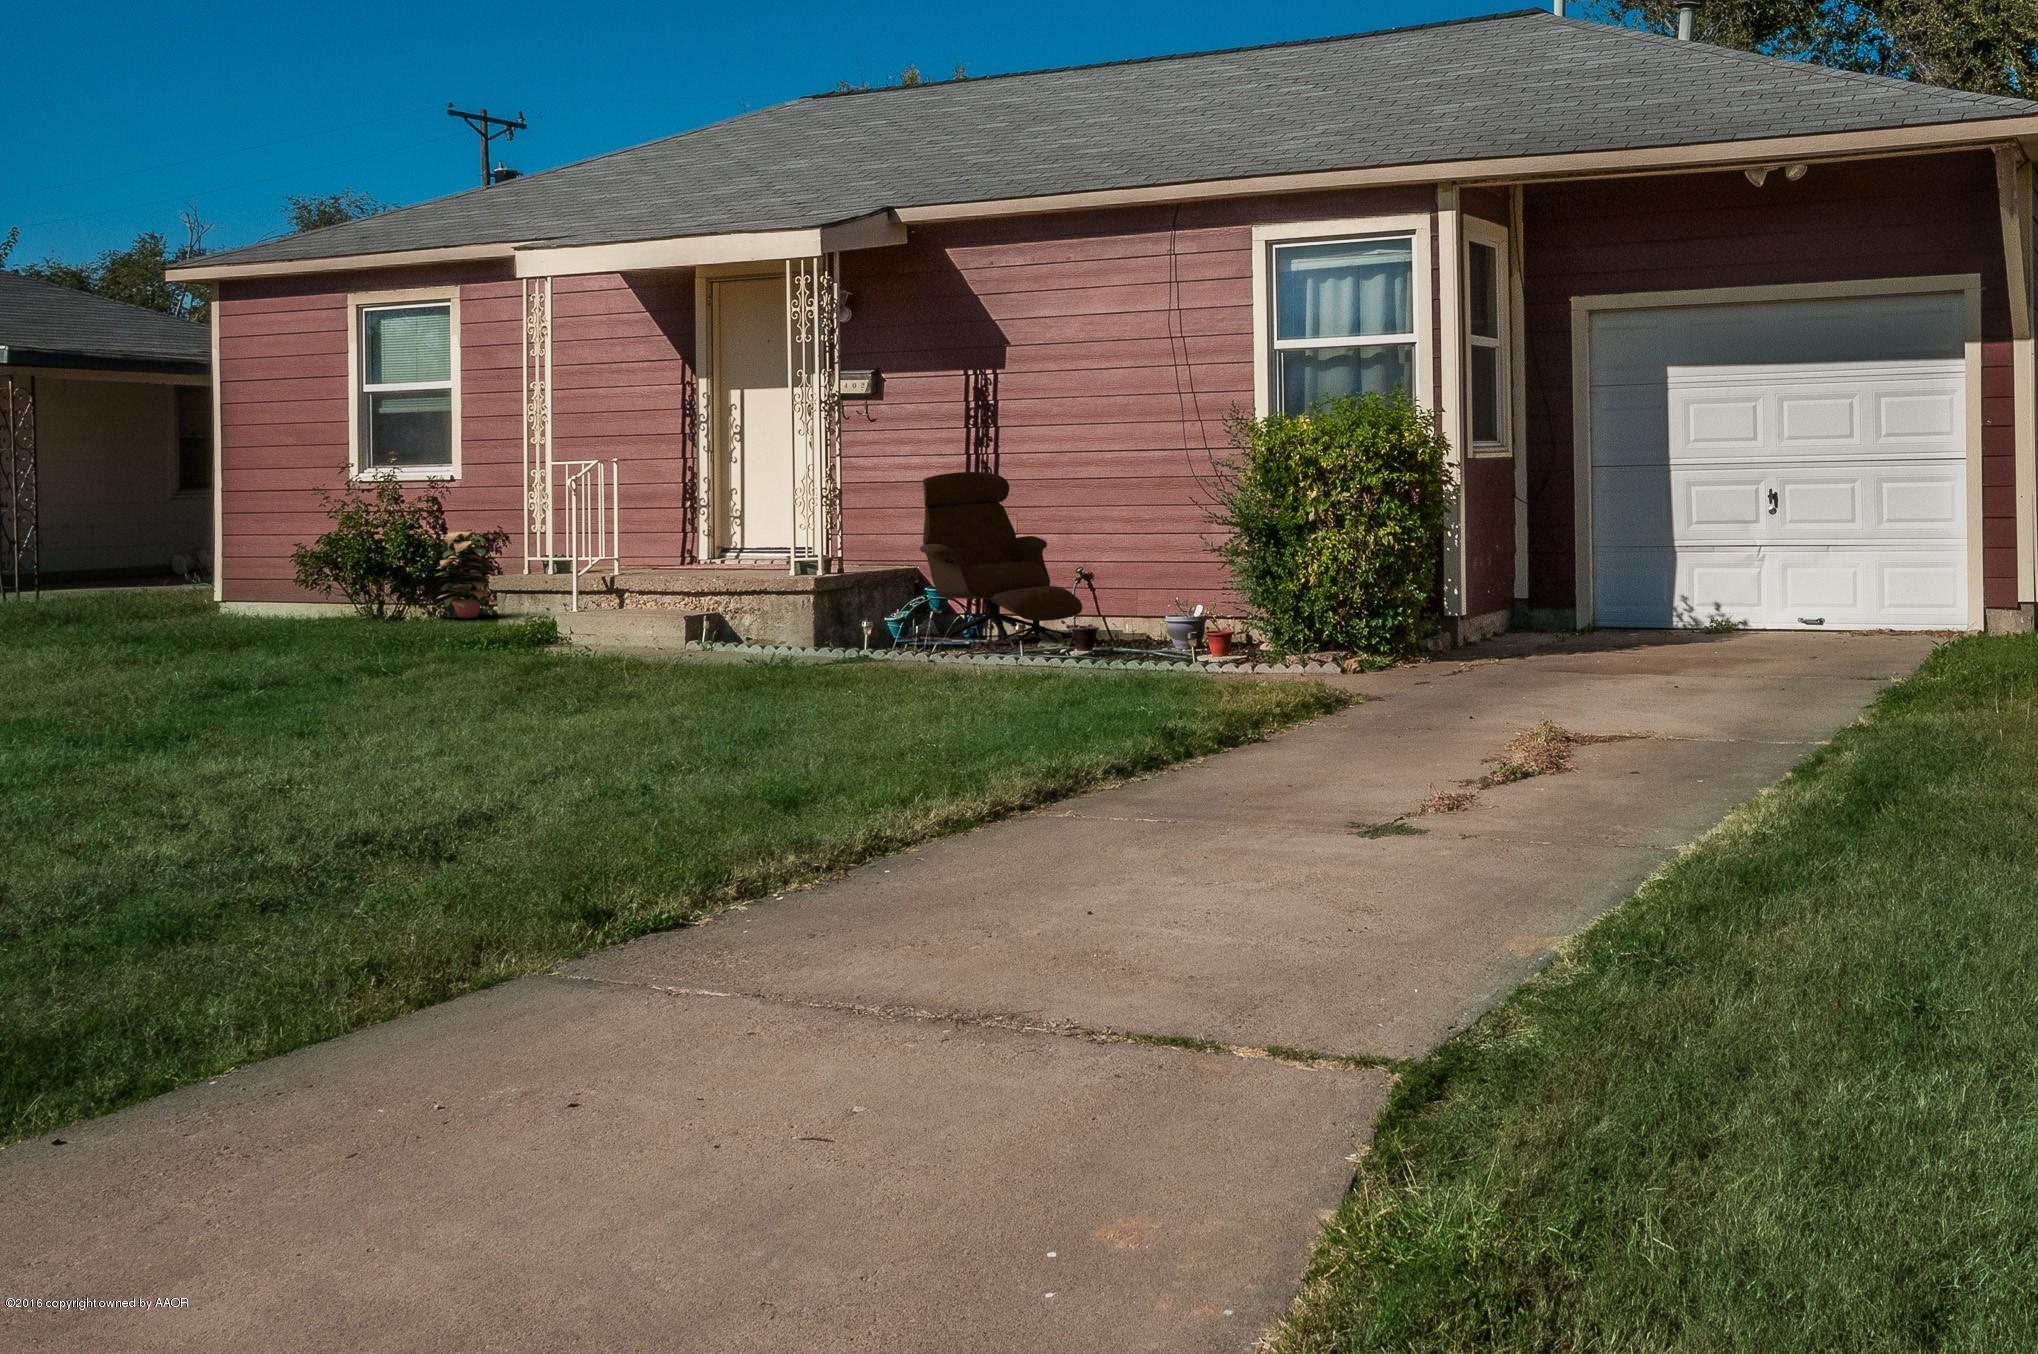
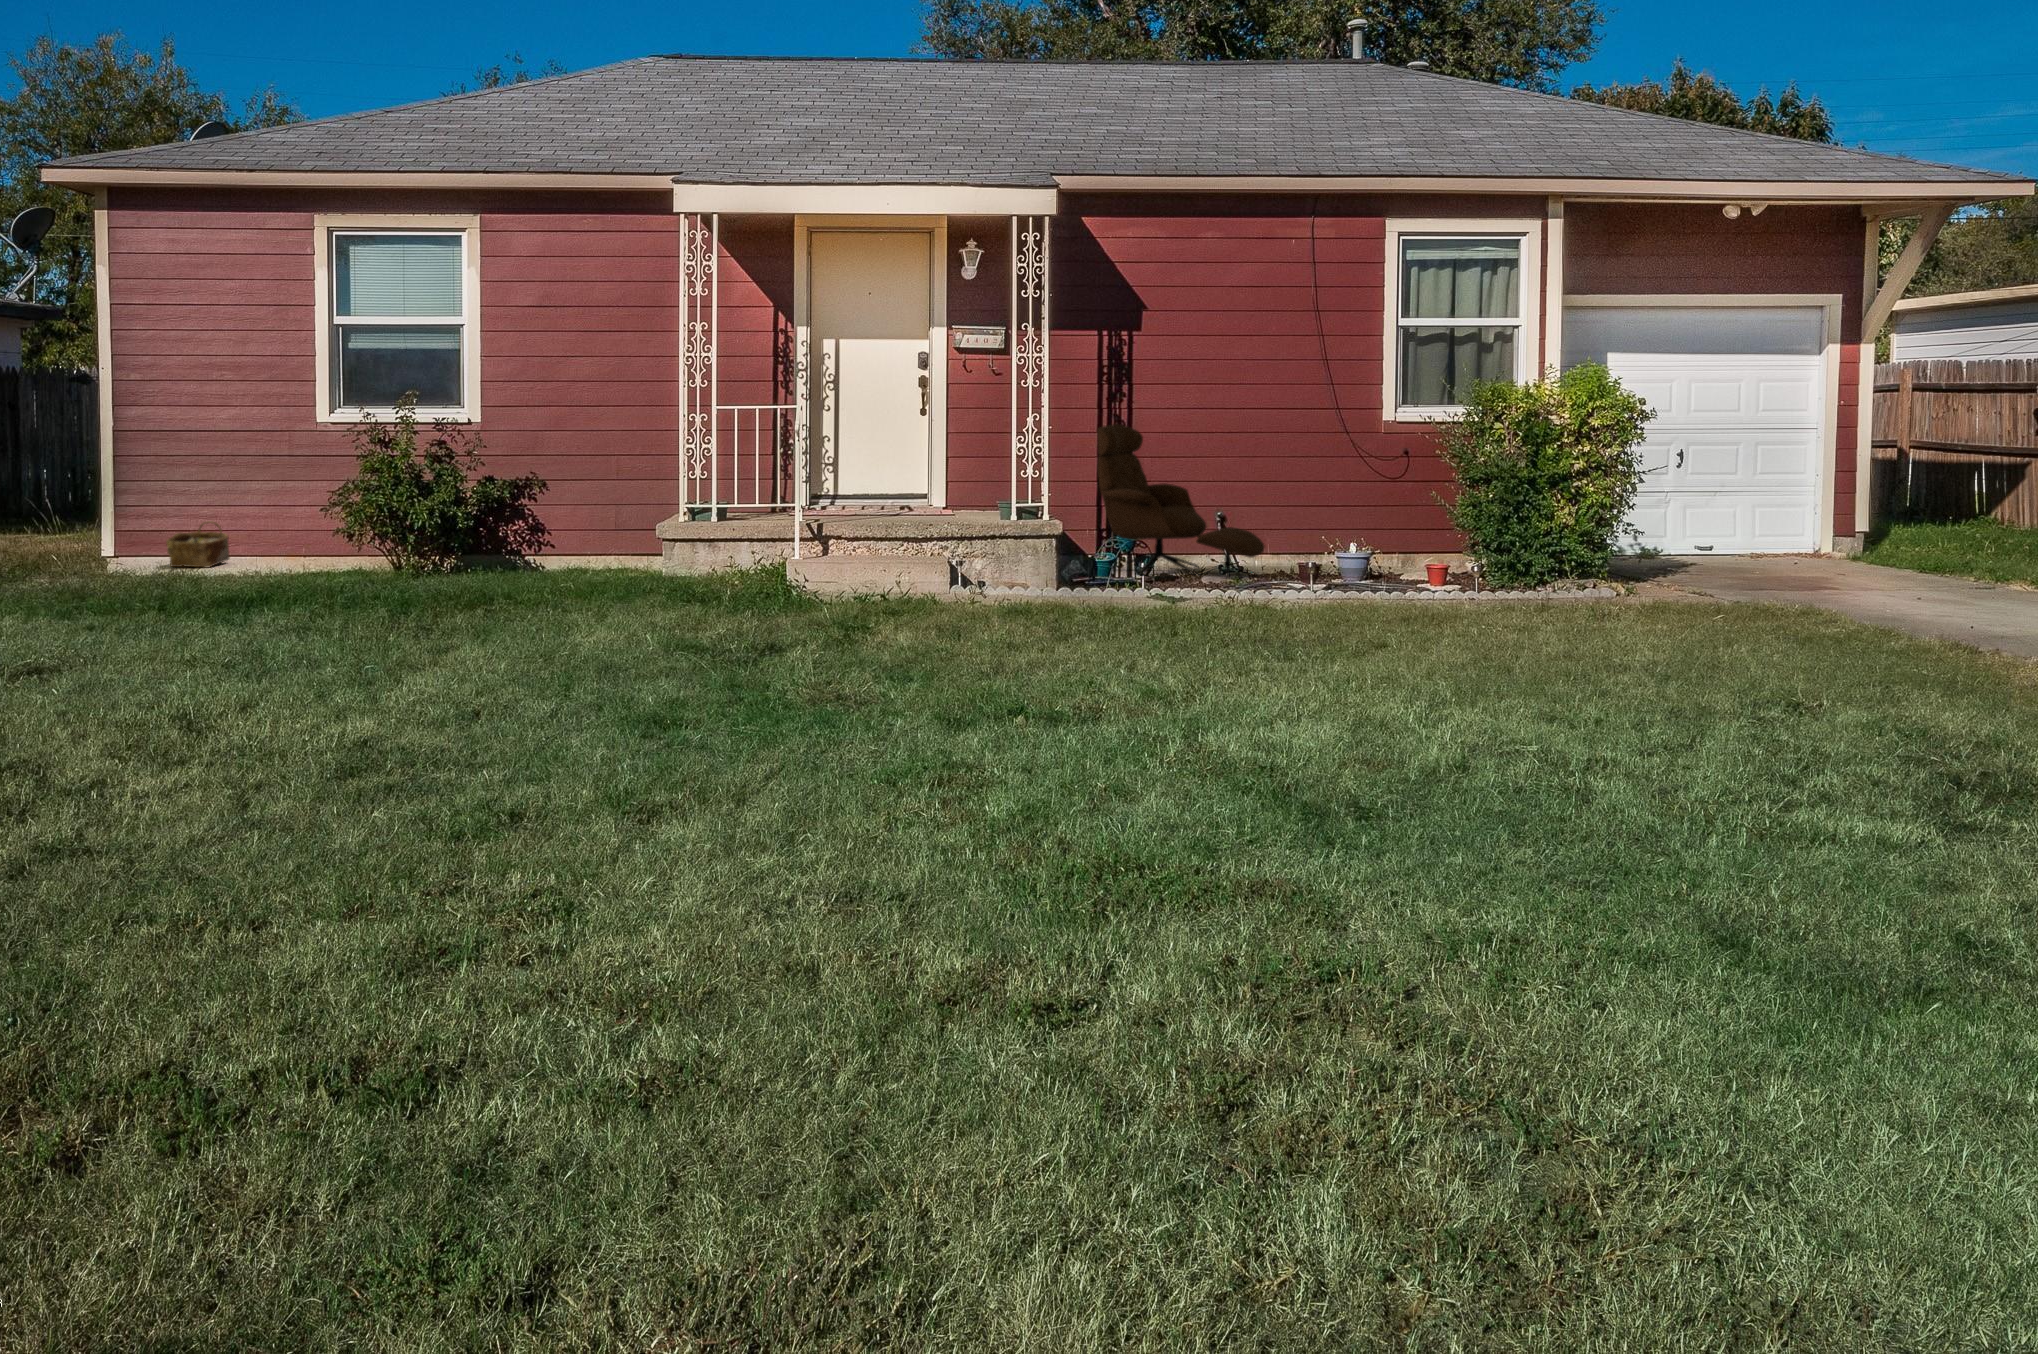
decorative plant: present [435,531,497,618] -> none [476,477,543,568]
woven basket: none [227,572,289,614] -> present [166,521,230,568]

